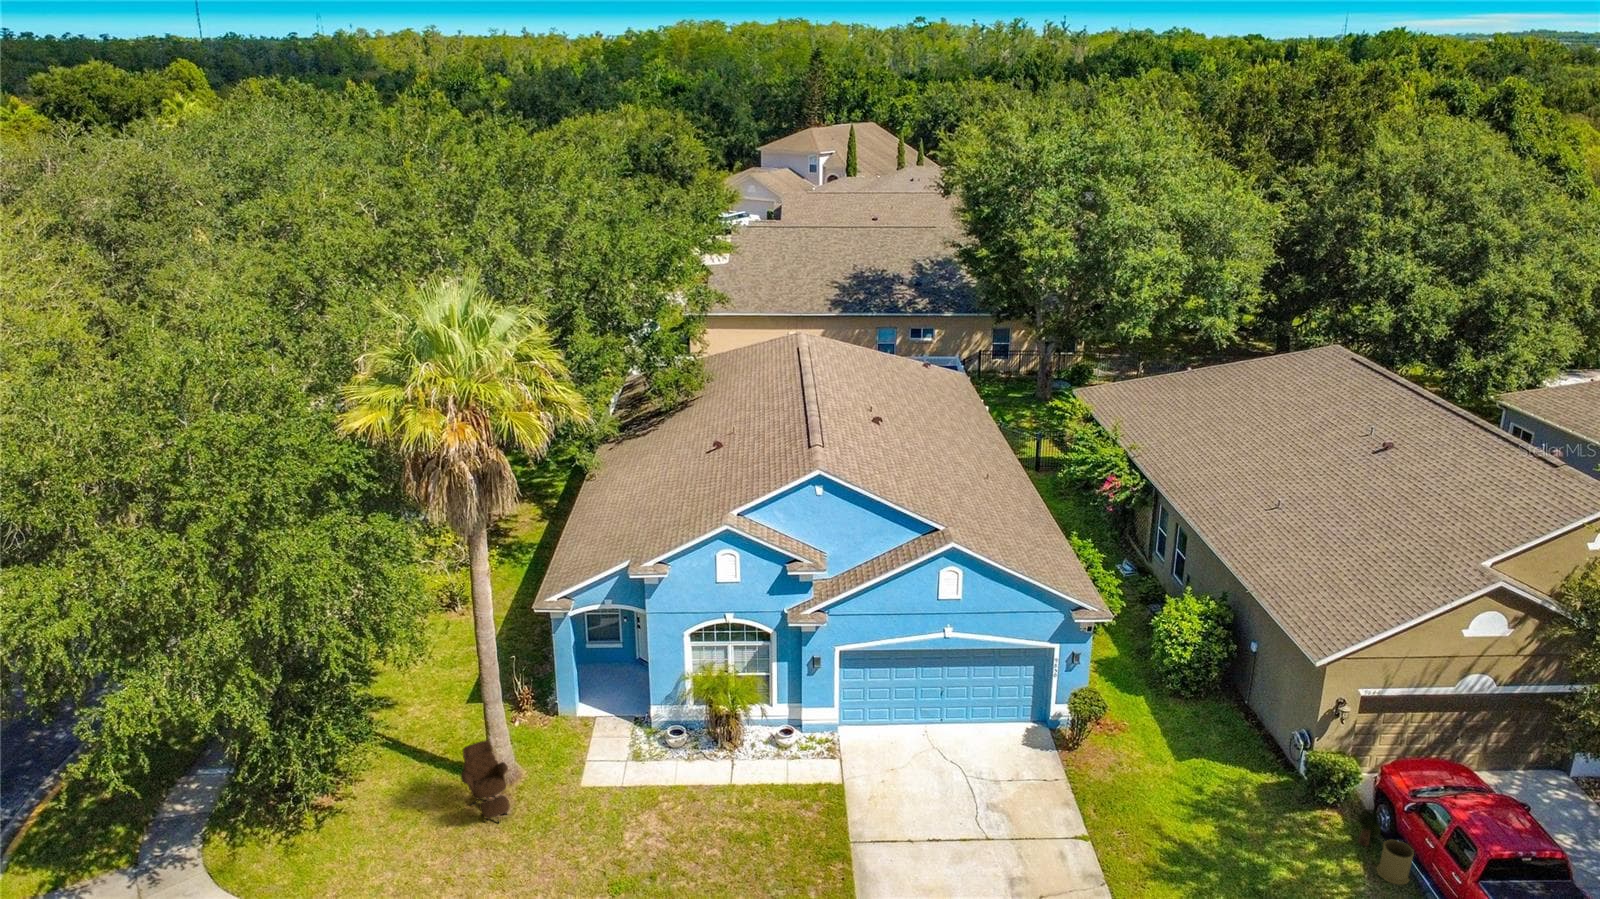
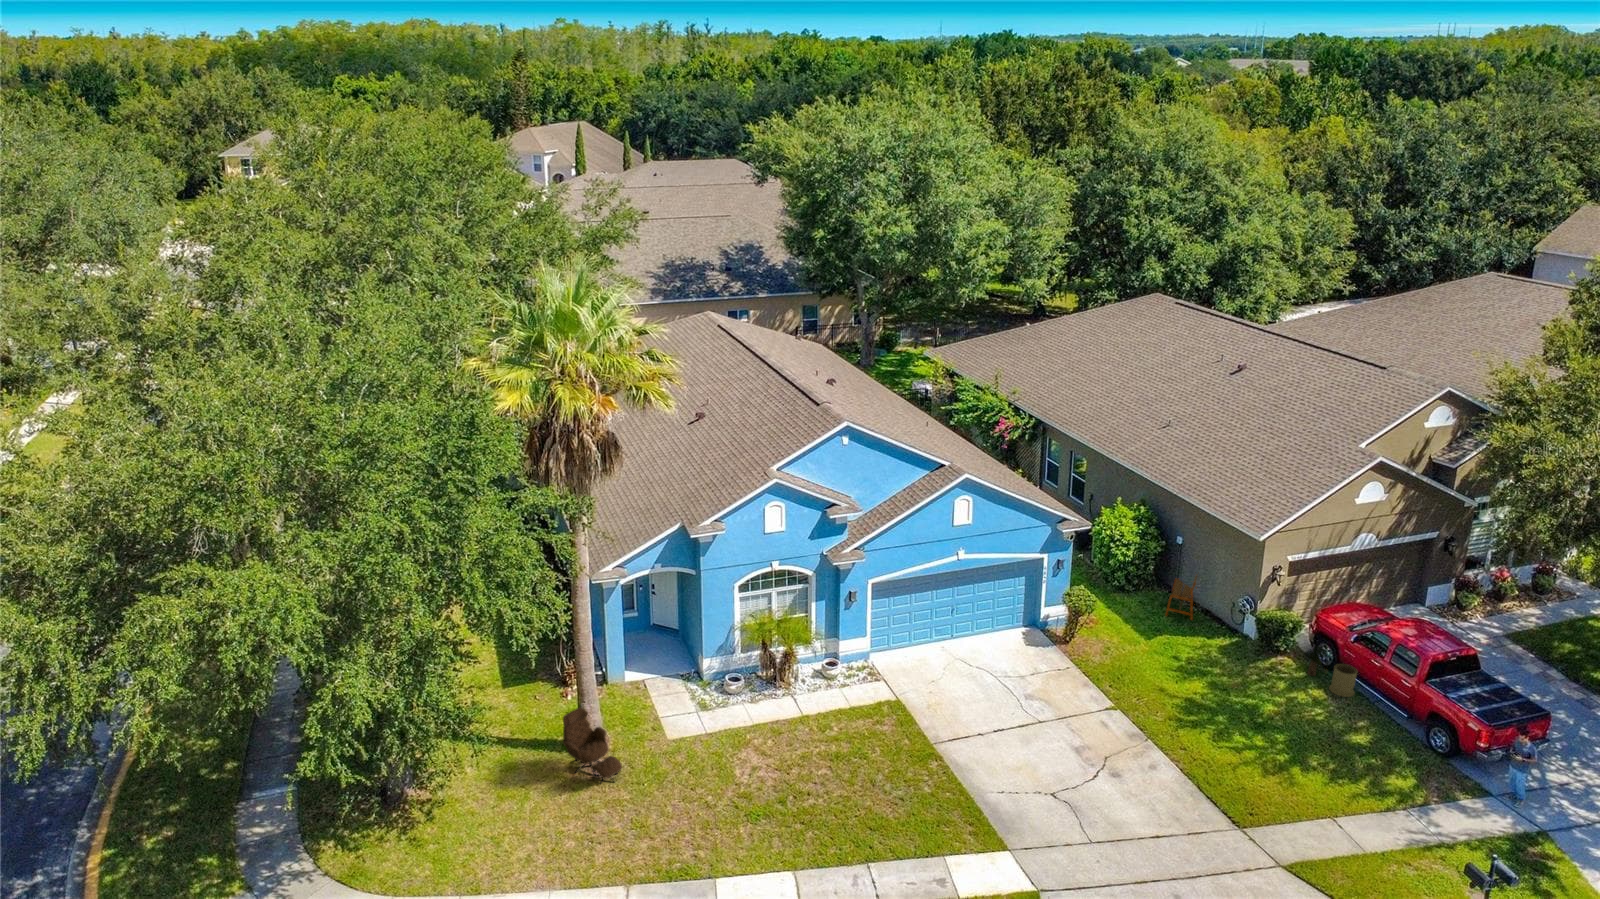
bench: none [1213,680,1268,743] -> present [1166,574,1197,620]

